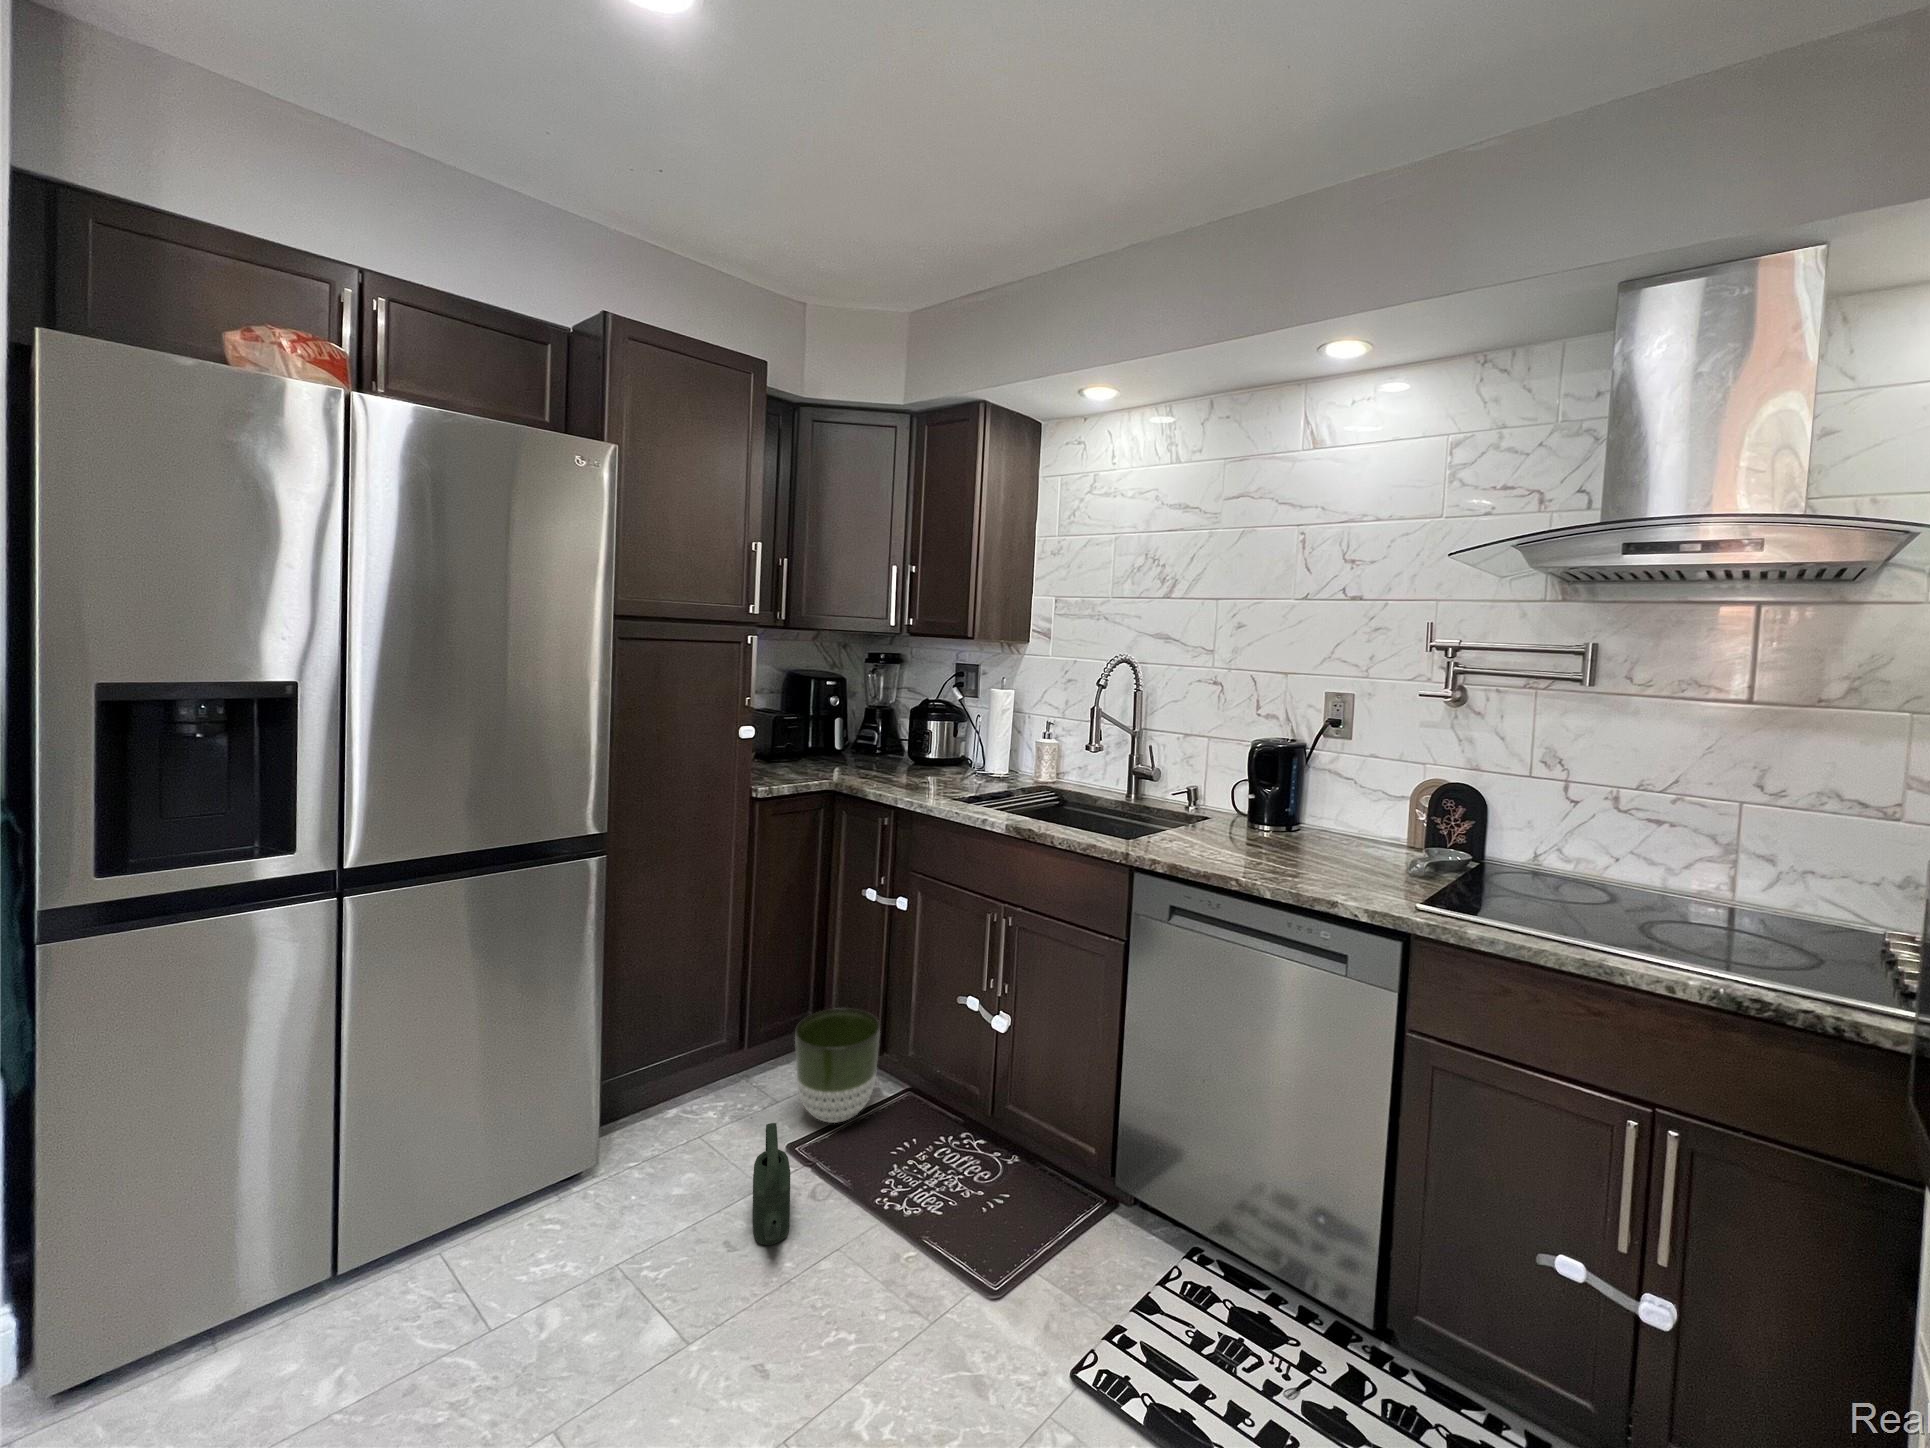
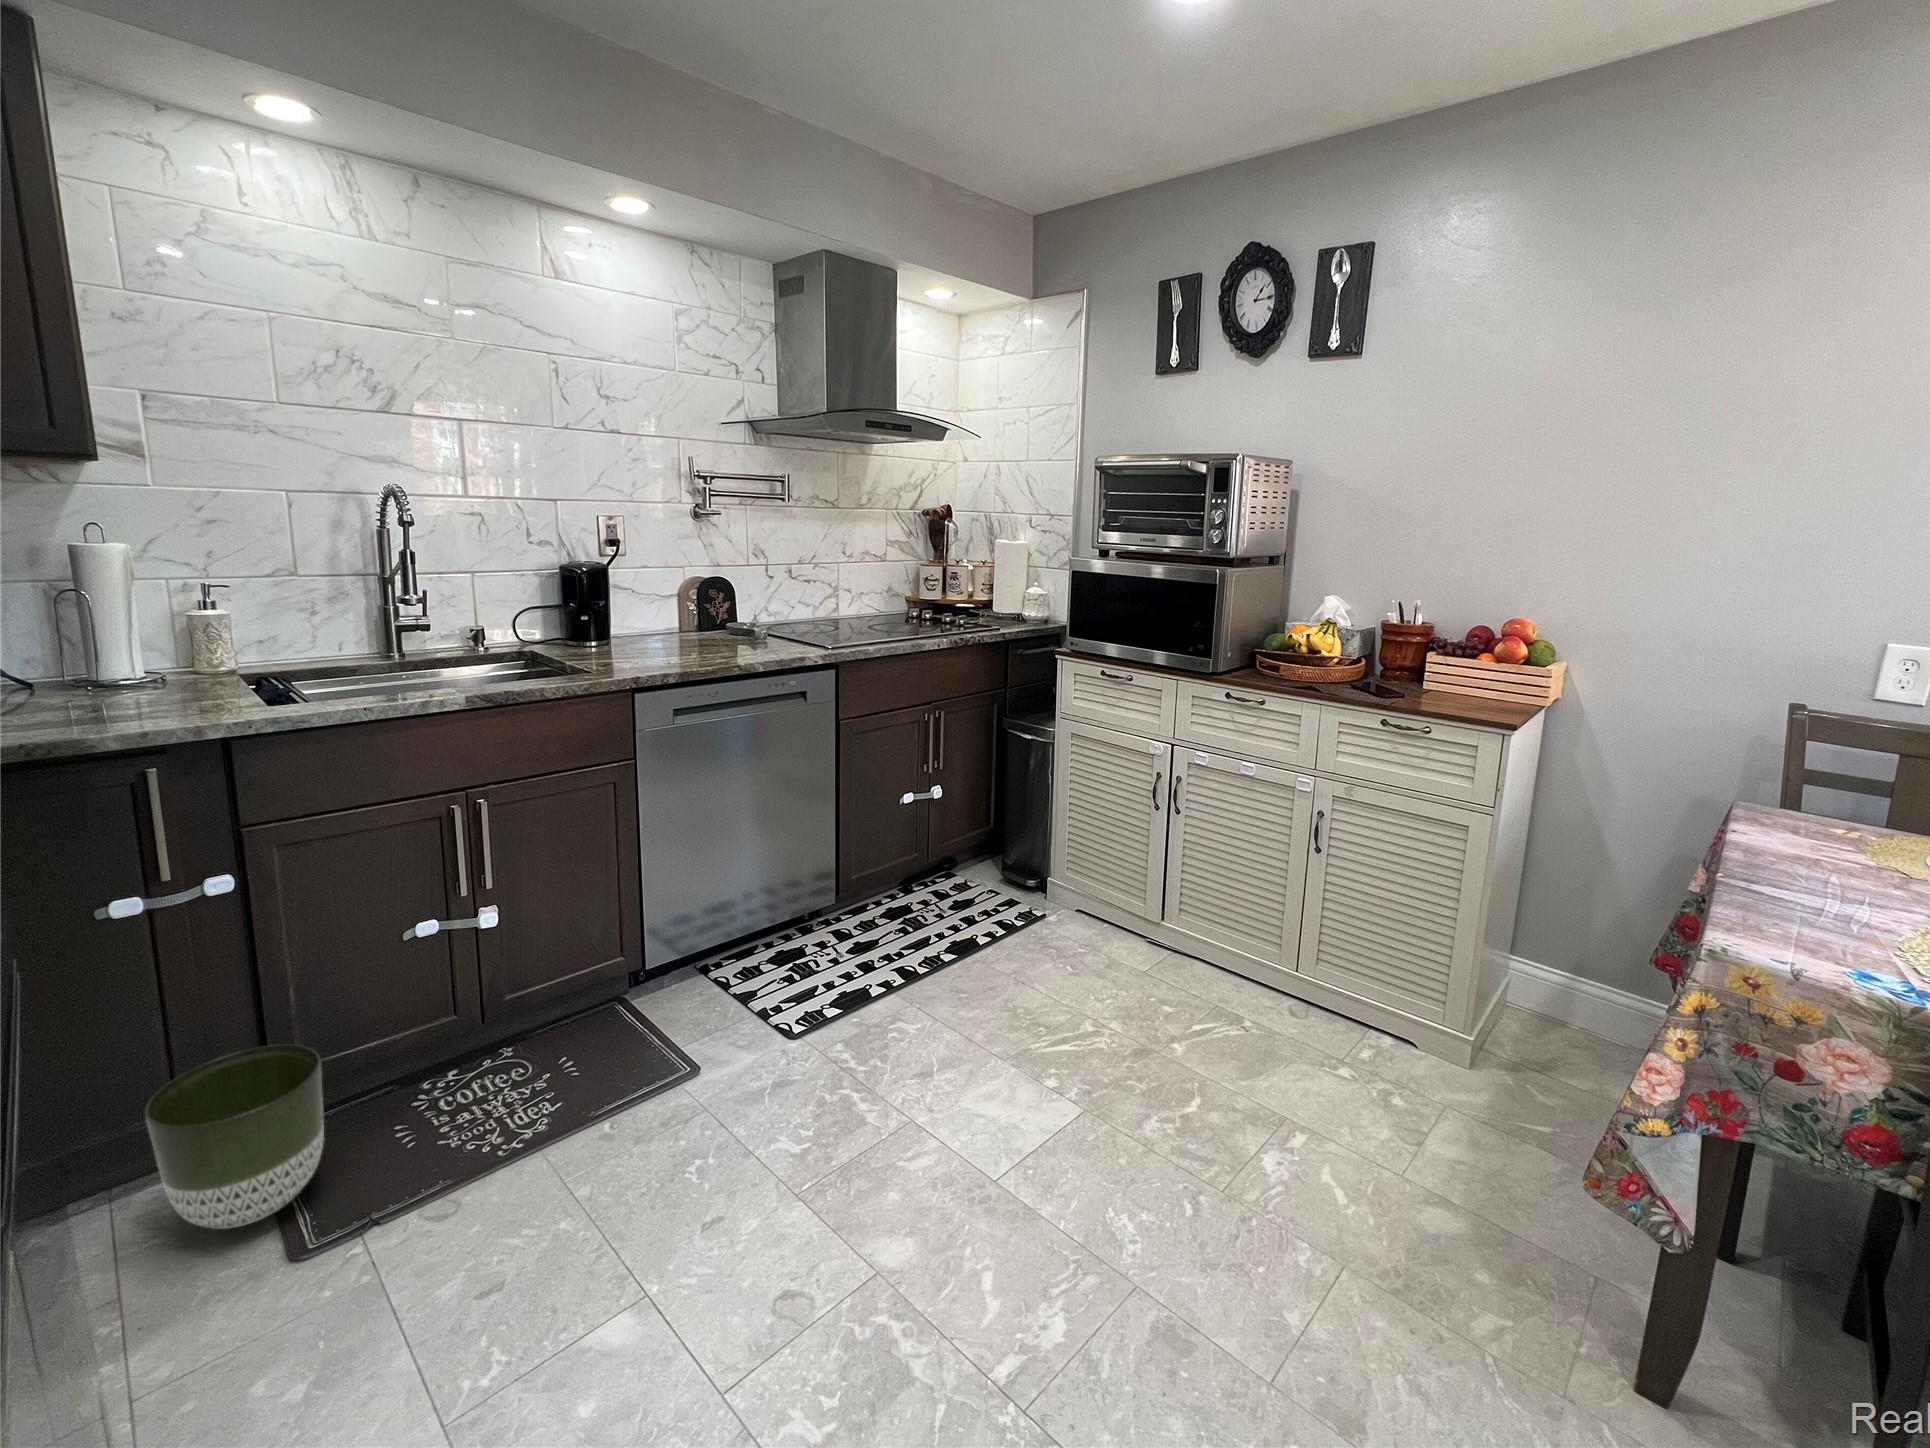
watering can: present [752,1123,790,1245] -> none [357,1147,577,1274]

